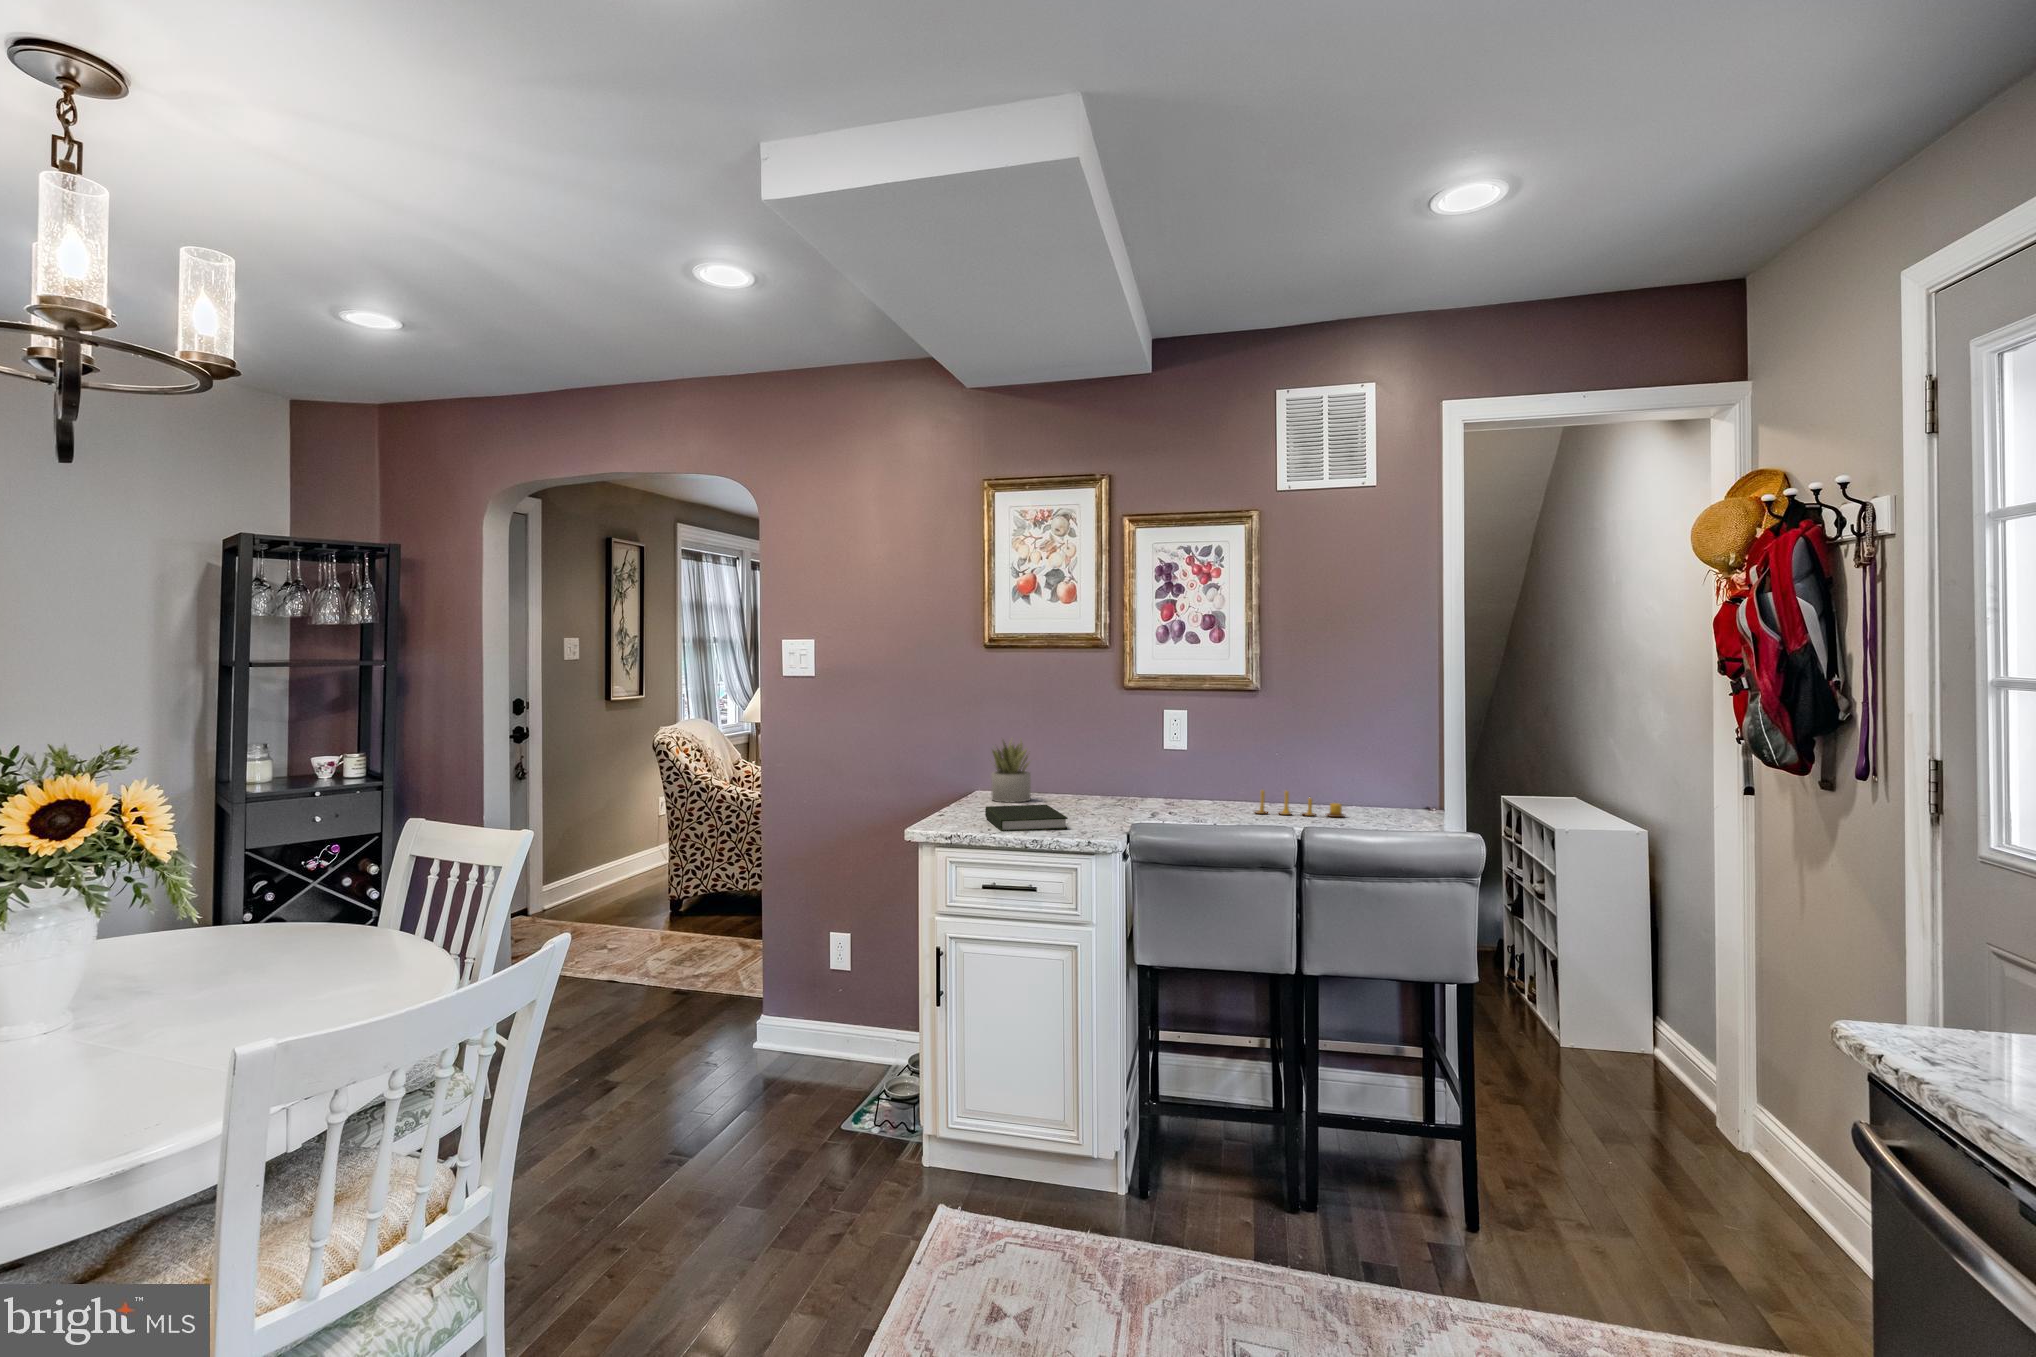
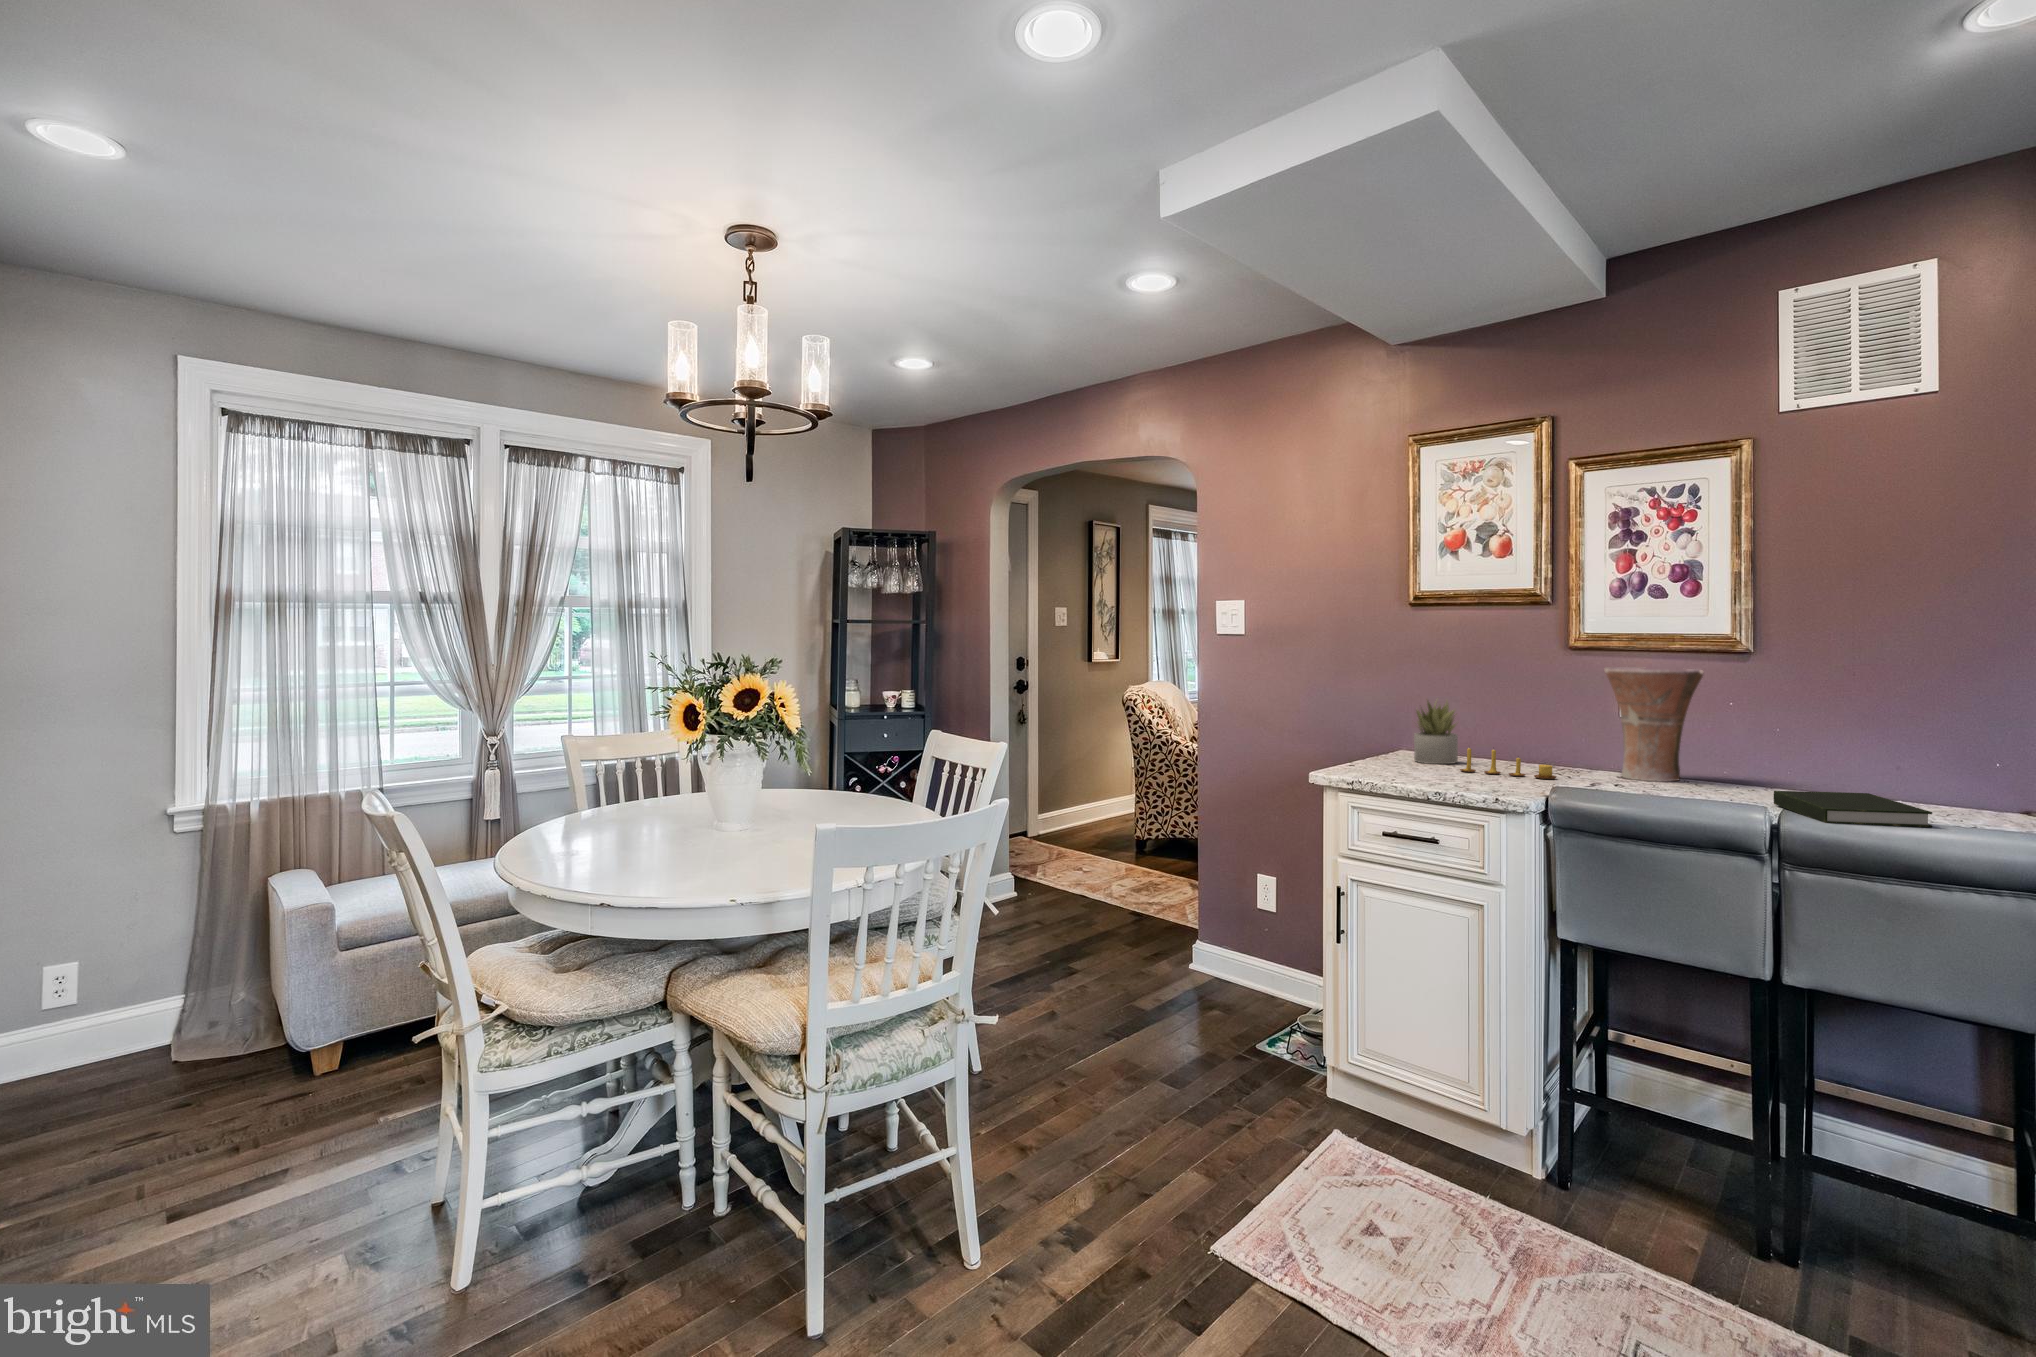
vase: none [1155,706,1230,809] -> present [1605,667,1704,782]
candle: present [1255,790,1344,817] -> present [1460,748,1556,779]
book: present [985,805,1068,831] -> present [1774,791,1932,827]

